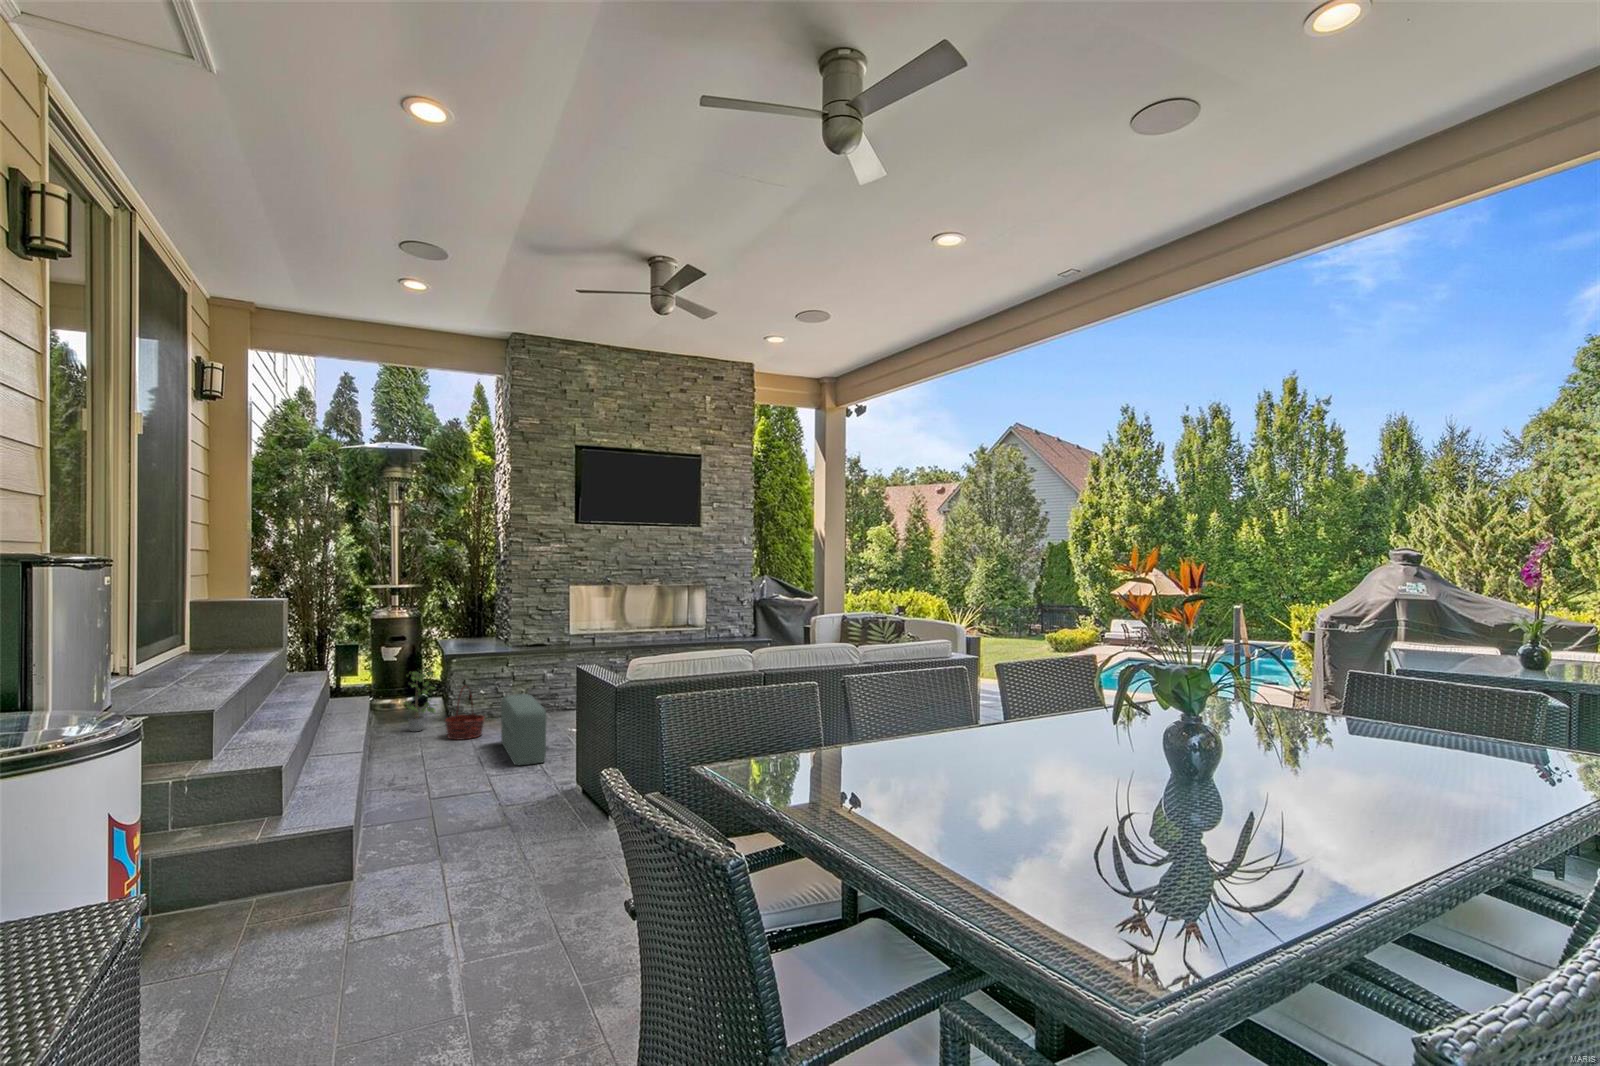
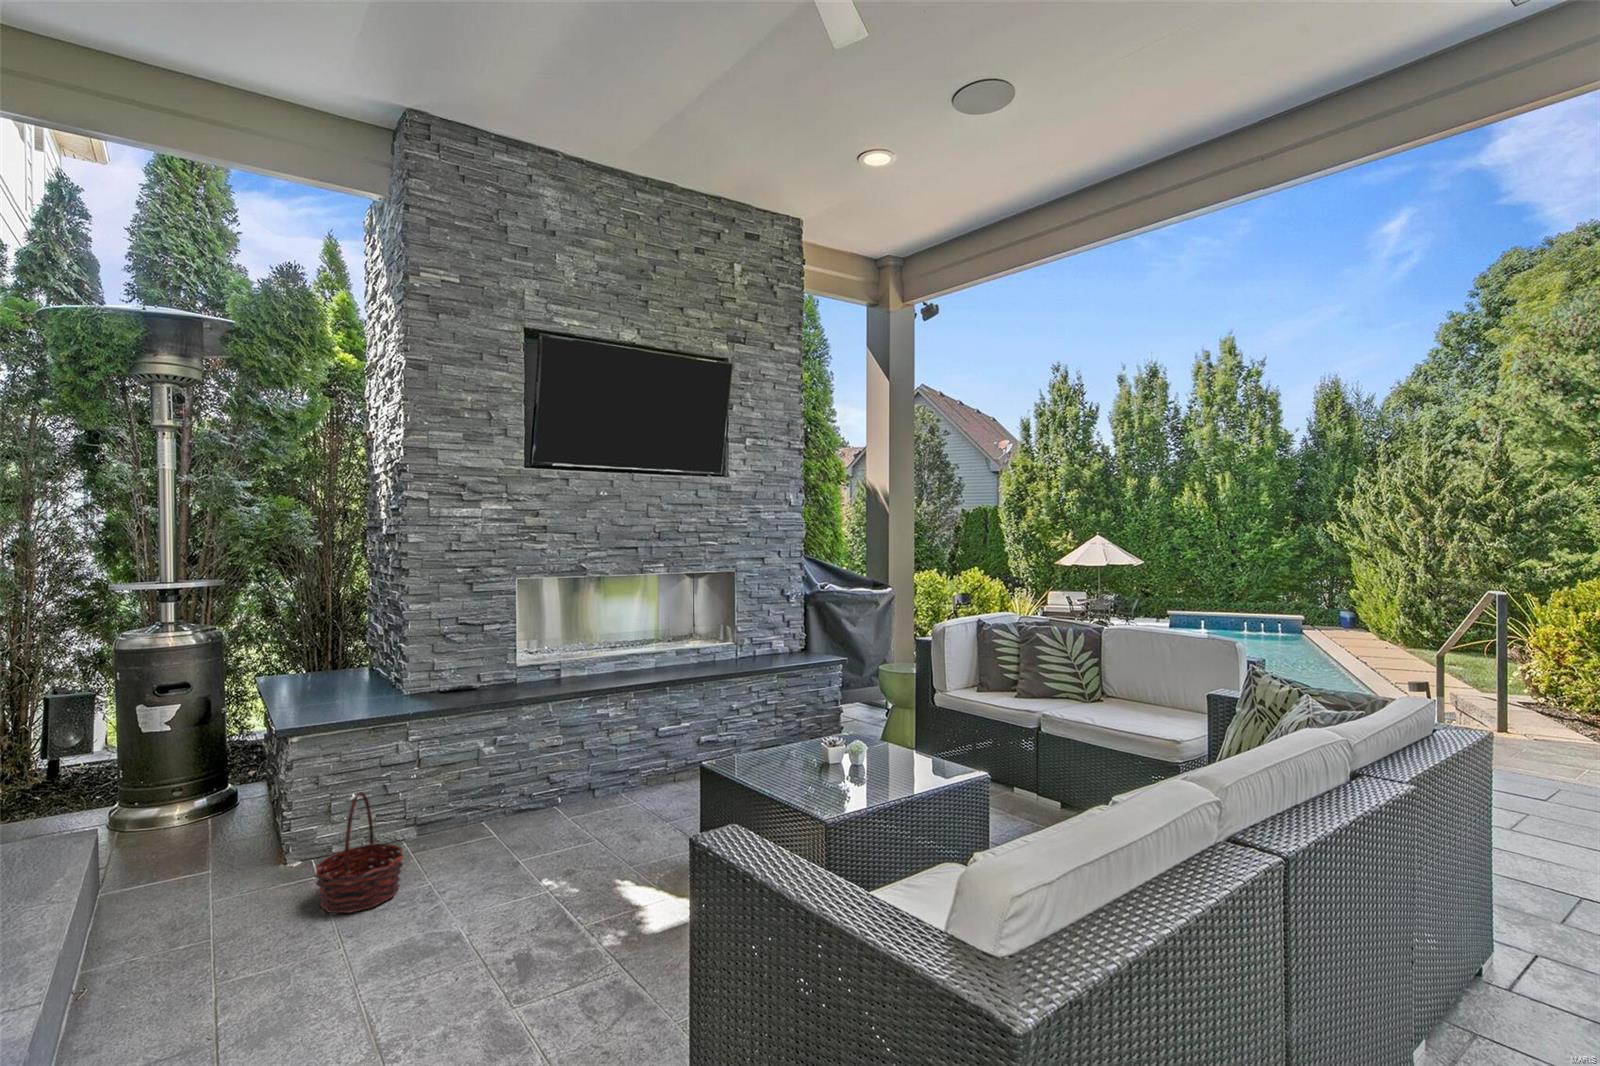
potted plant: present [403,669,437,732] -> none [199,752,292,895]
pouf: present [501,694,546,765] -> none [458,805,602,1006]

